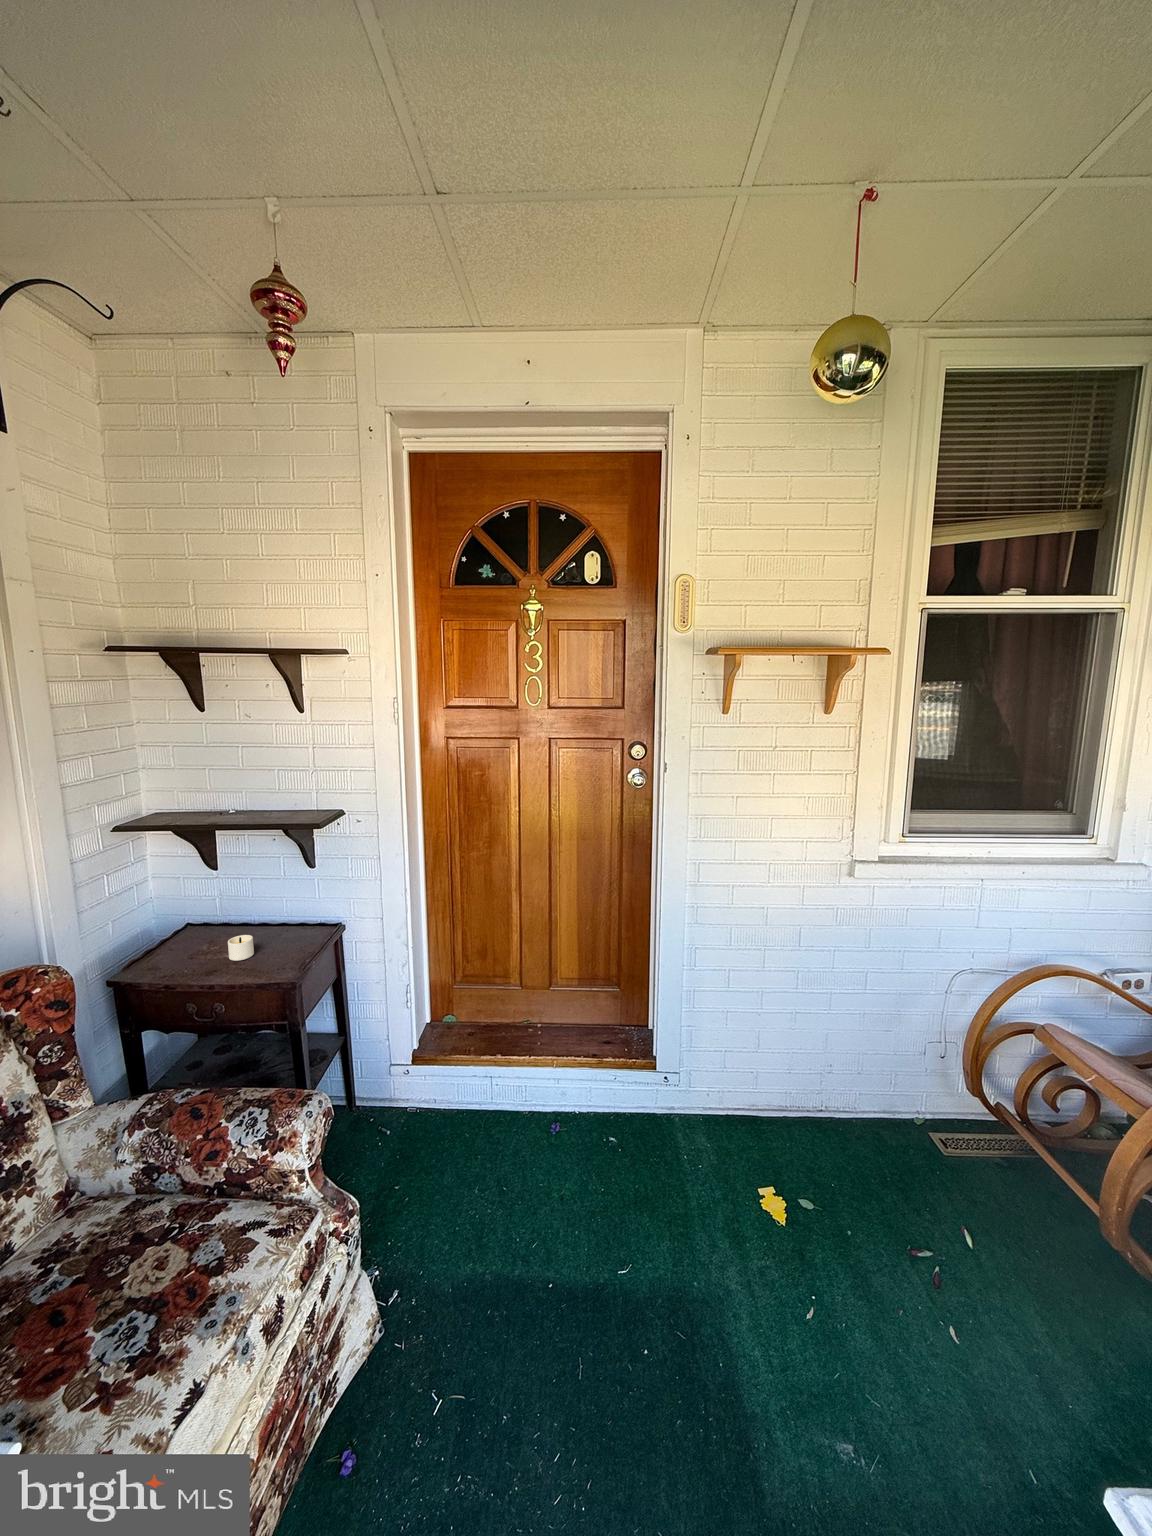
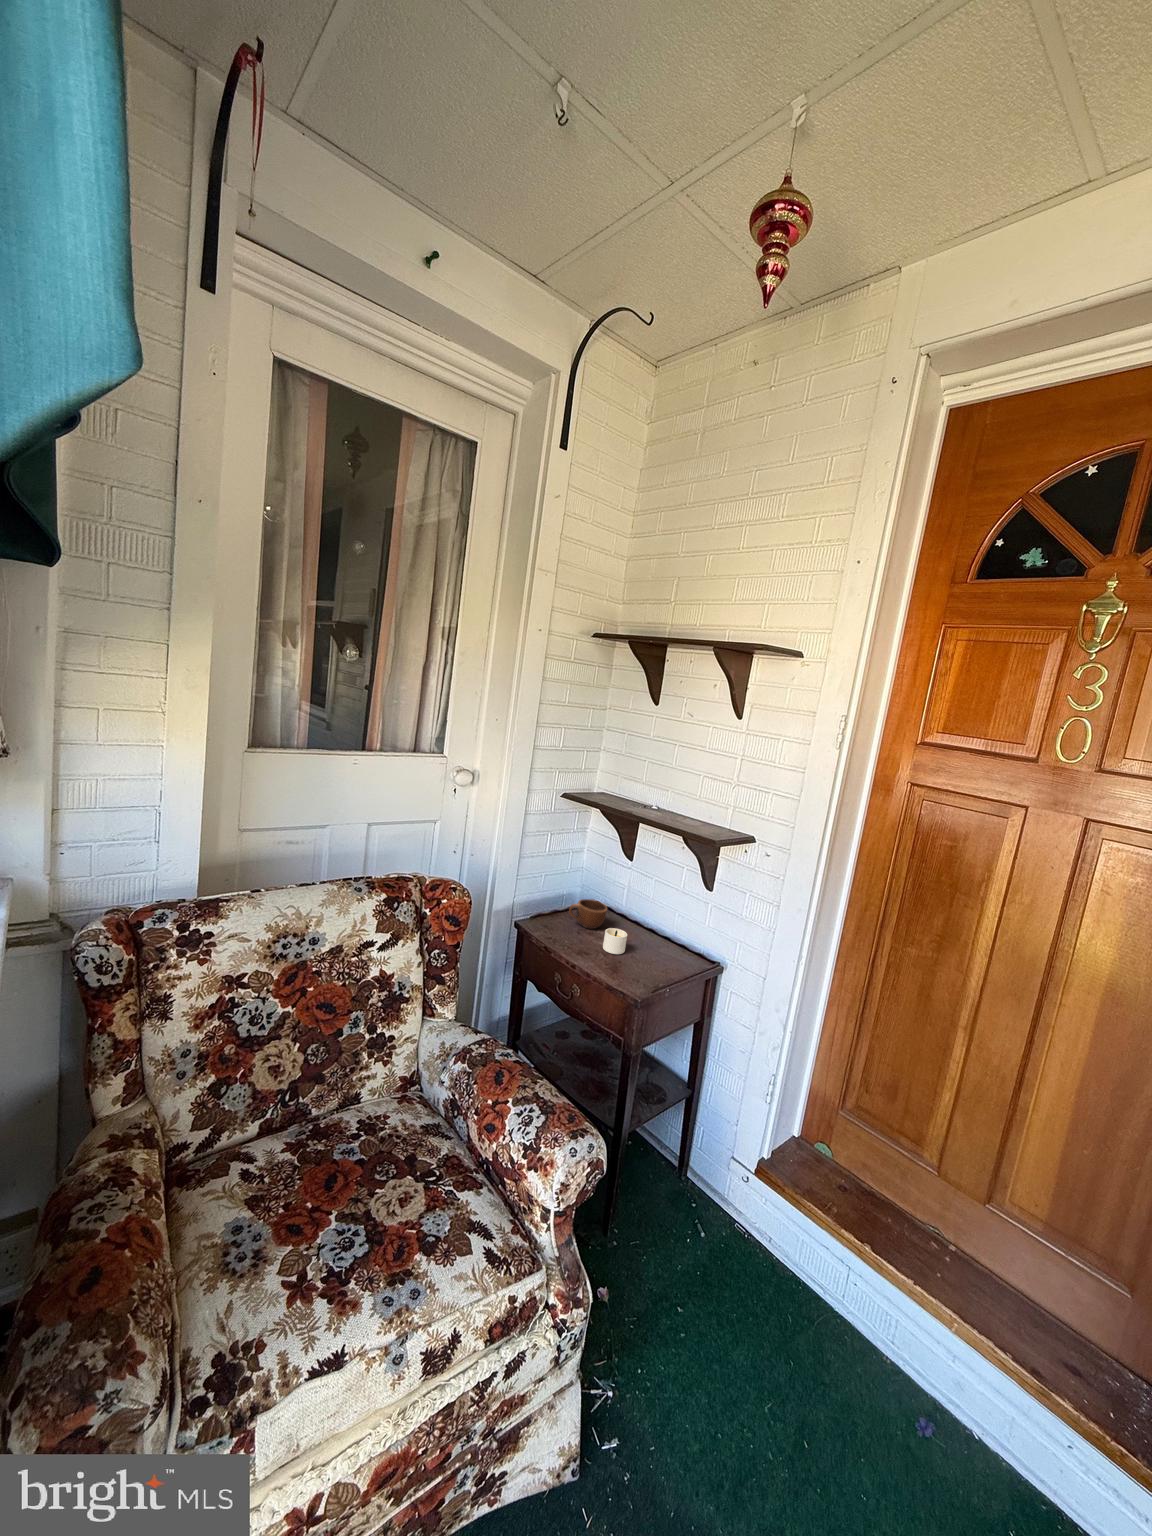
mug: none [171,920,216,952] -> present [569,899,607,929]

